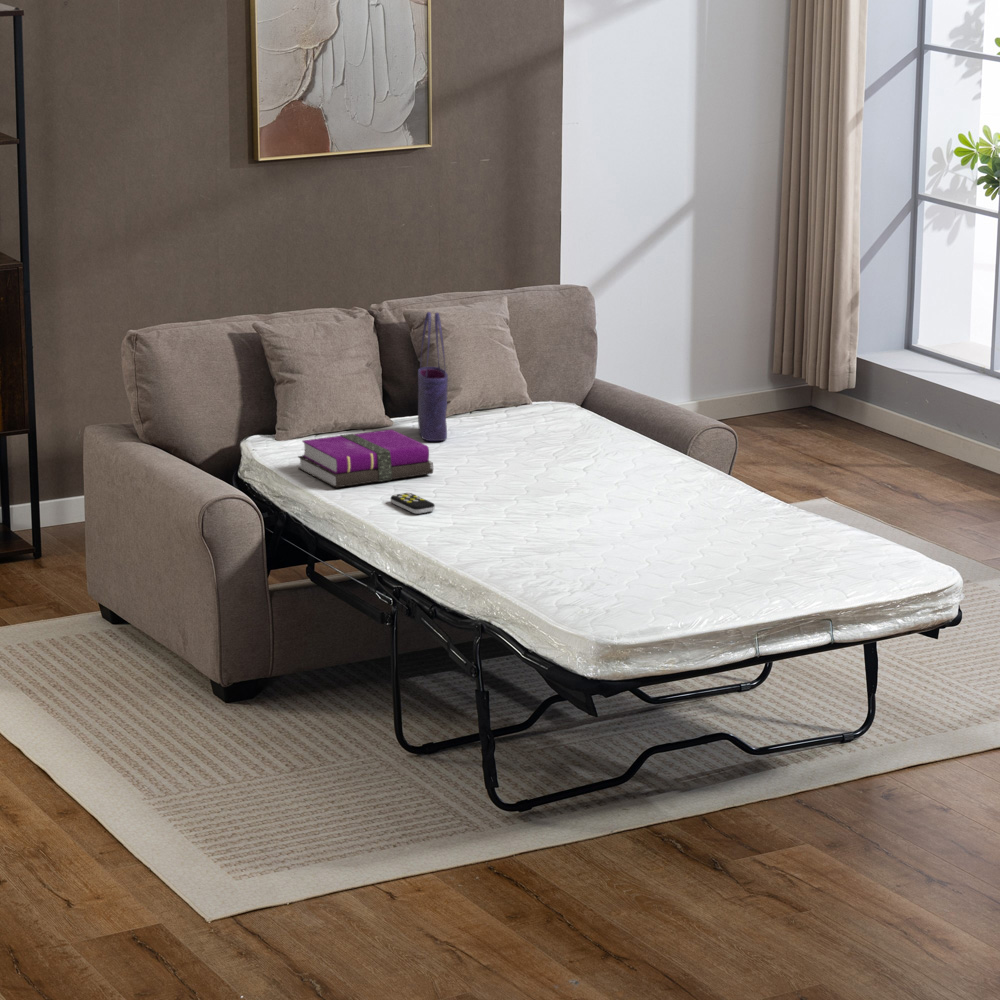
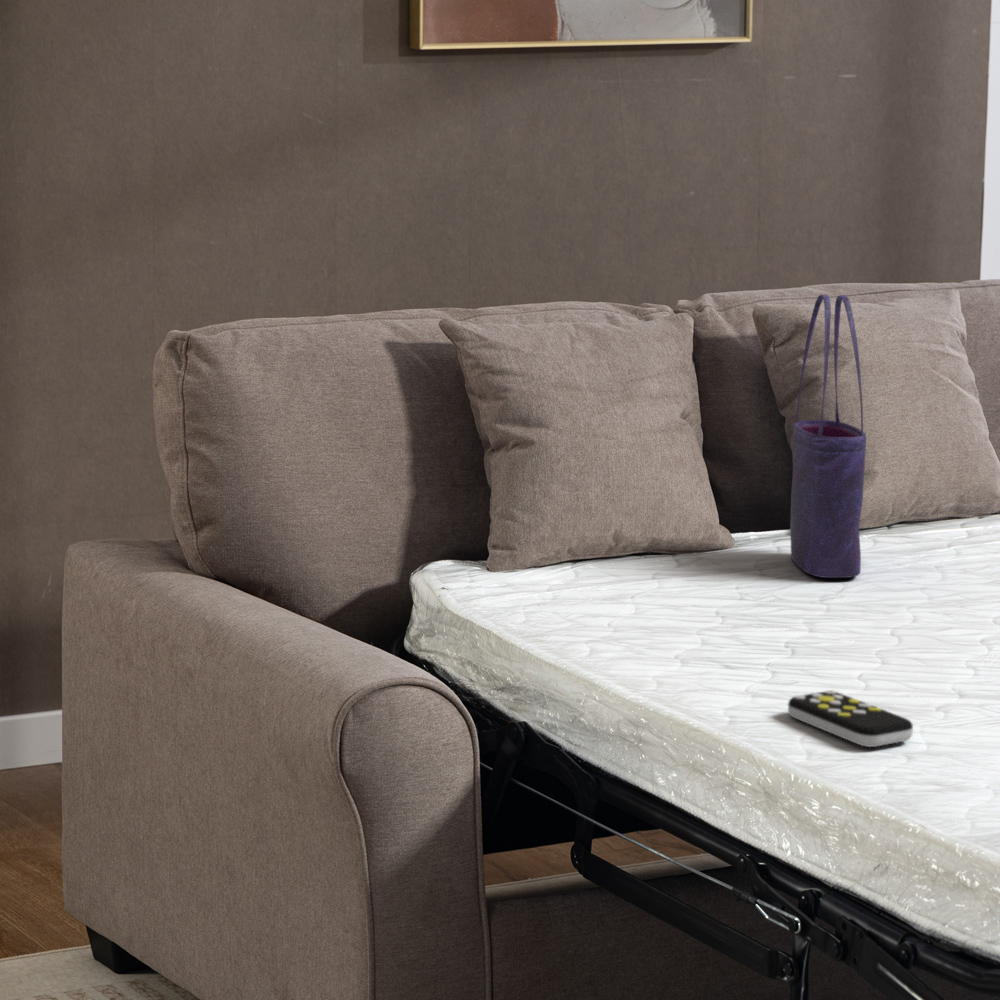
notebook: present [298,430,433,487] -> none [542,546,867,676]

